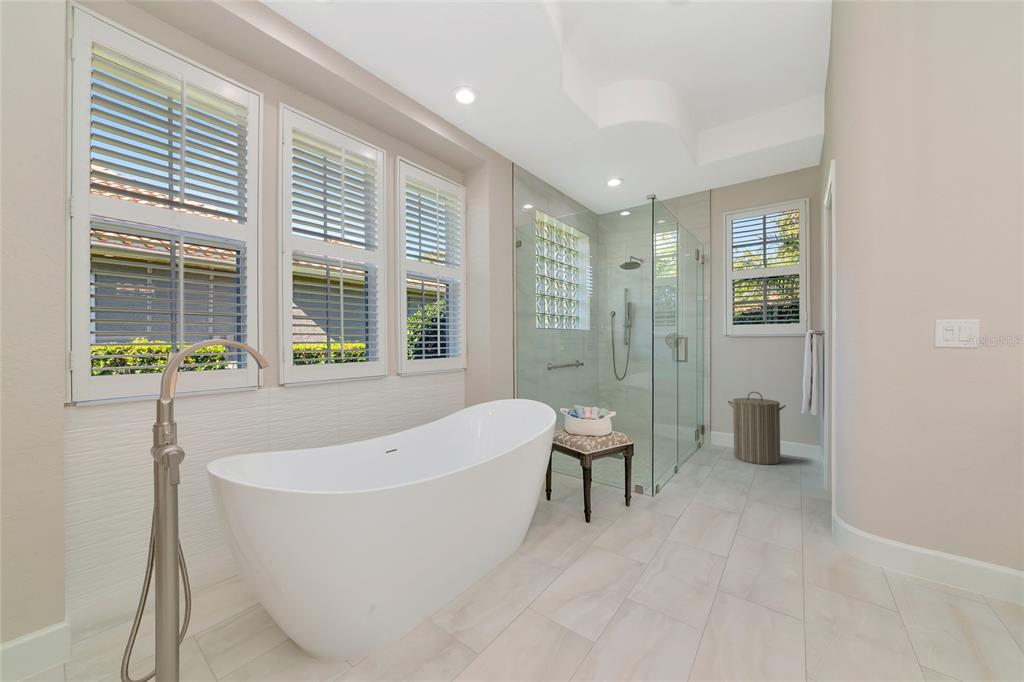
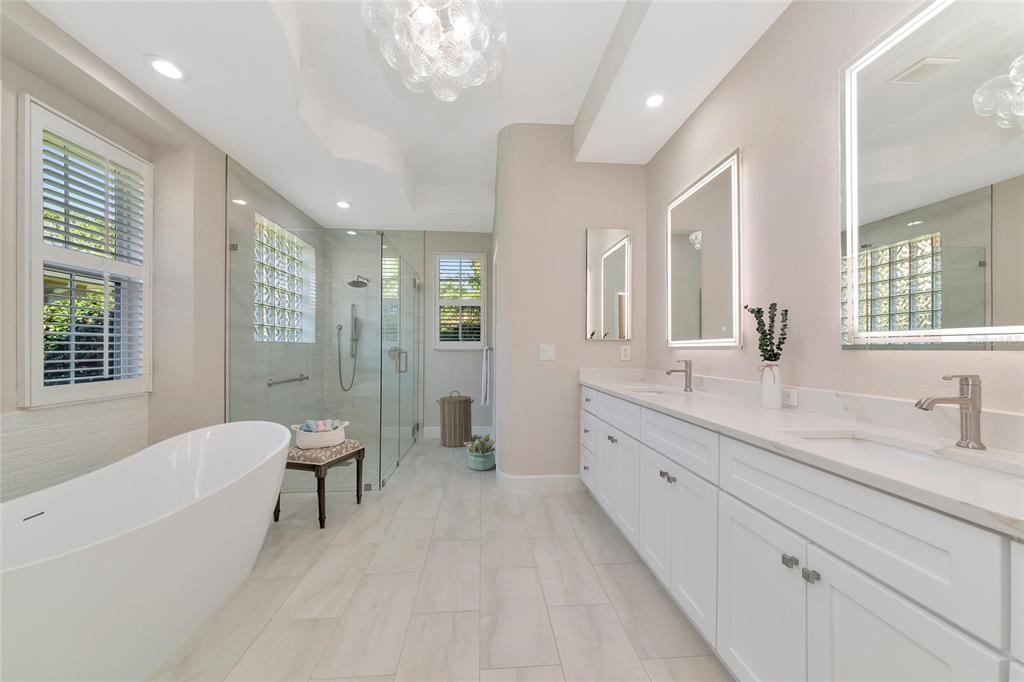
decorative plant: none [764,452,819,506] -> present [464,434,496,471]

